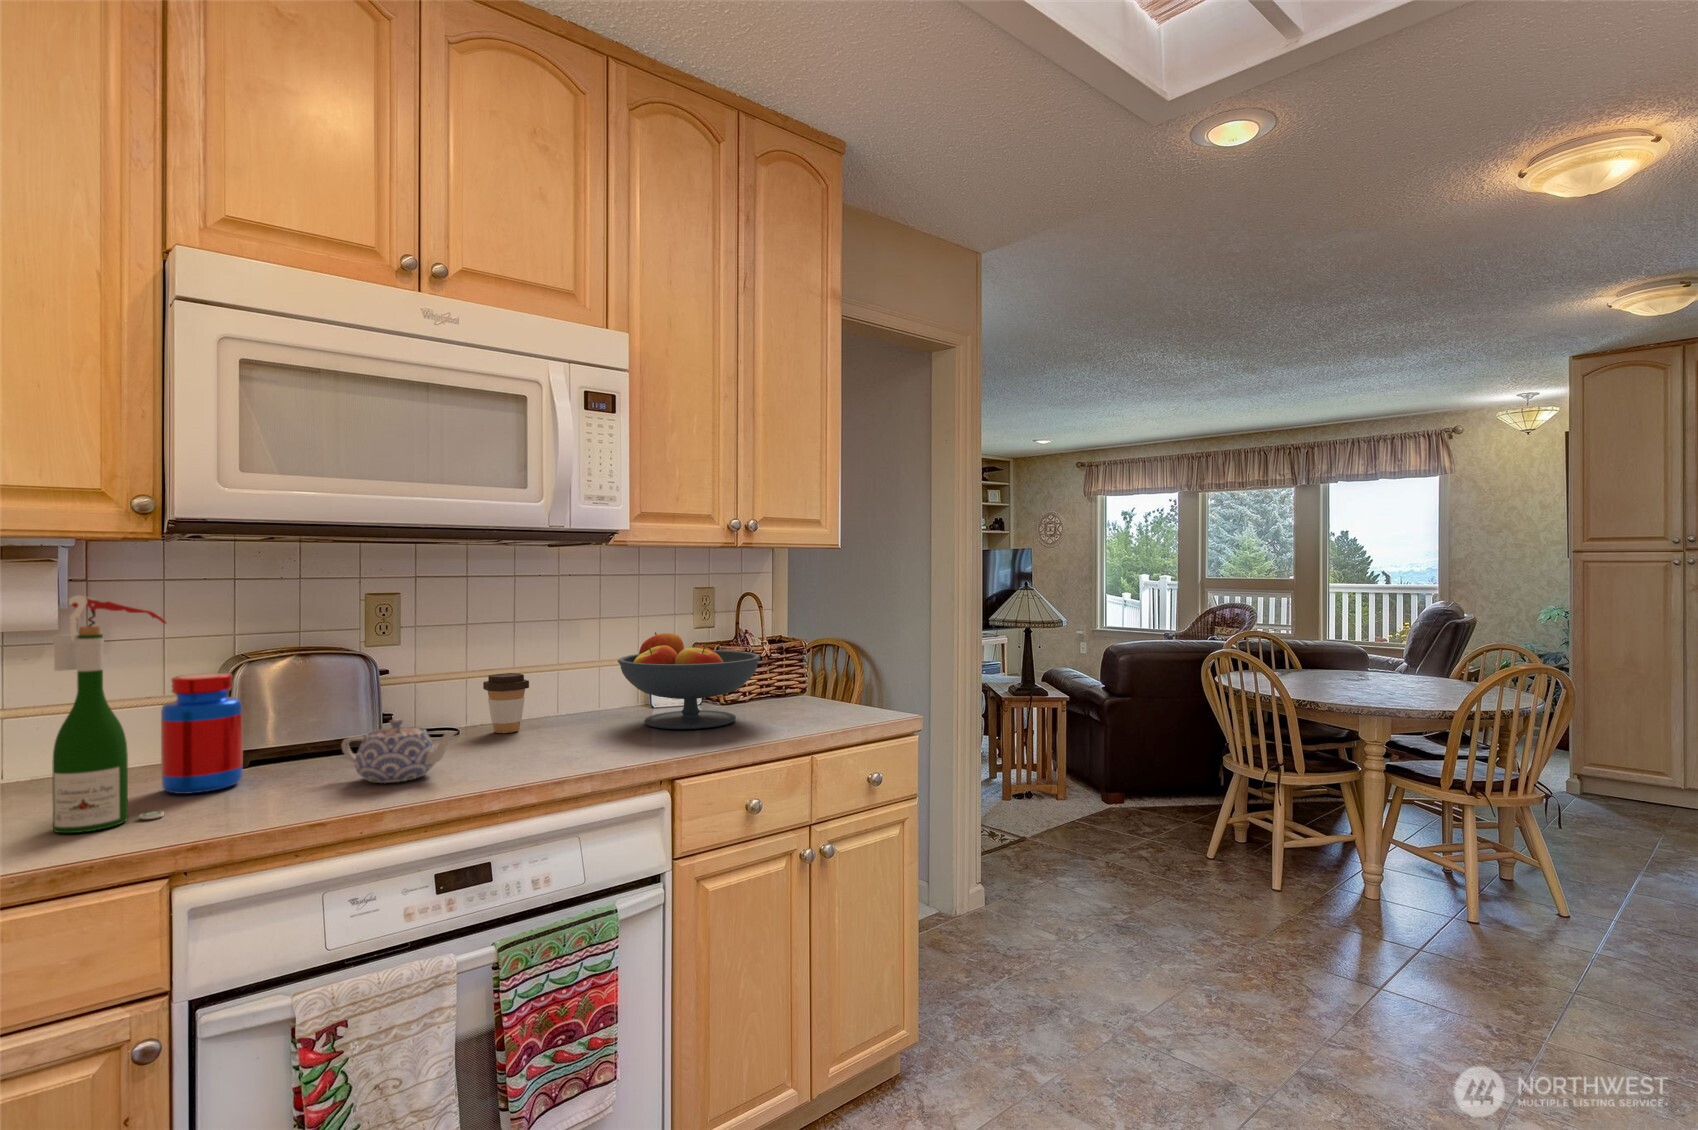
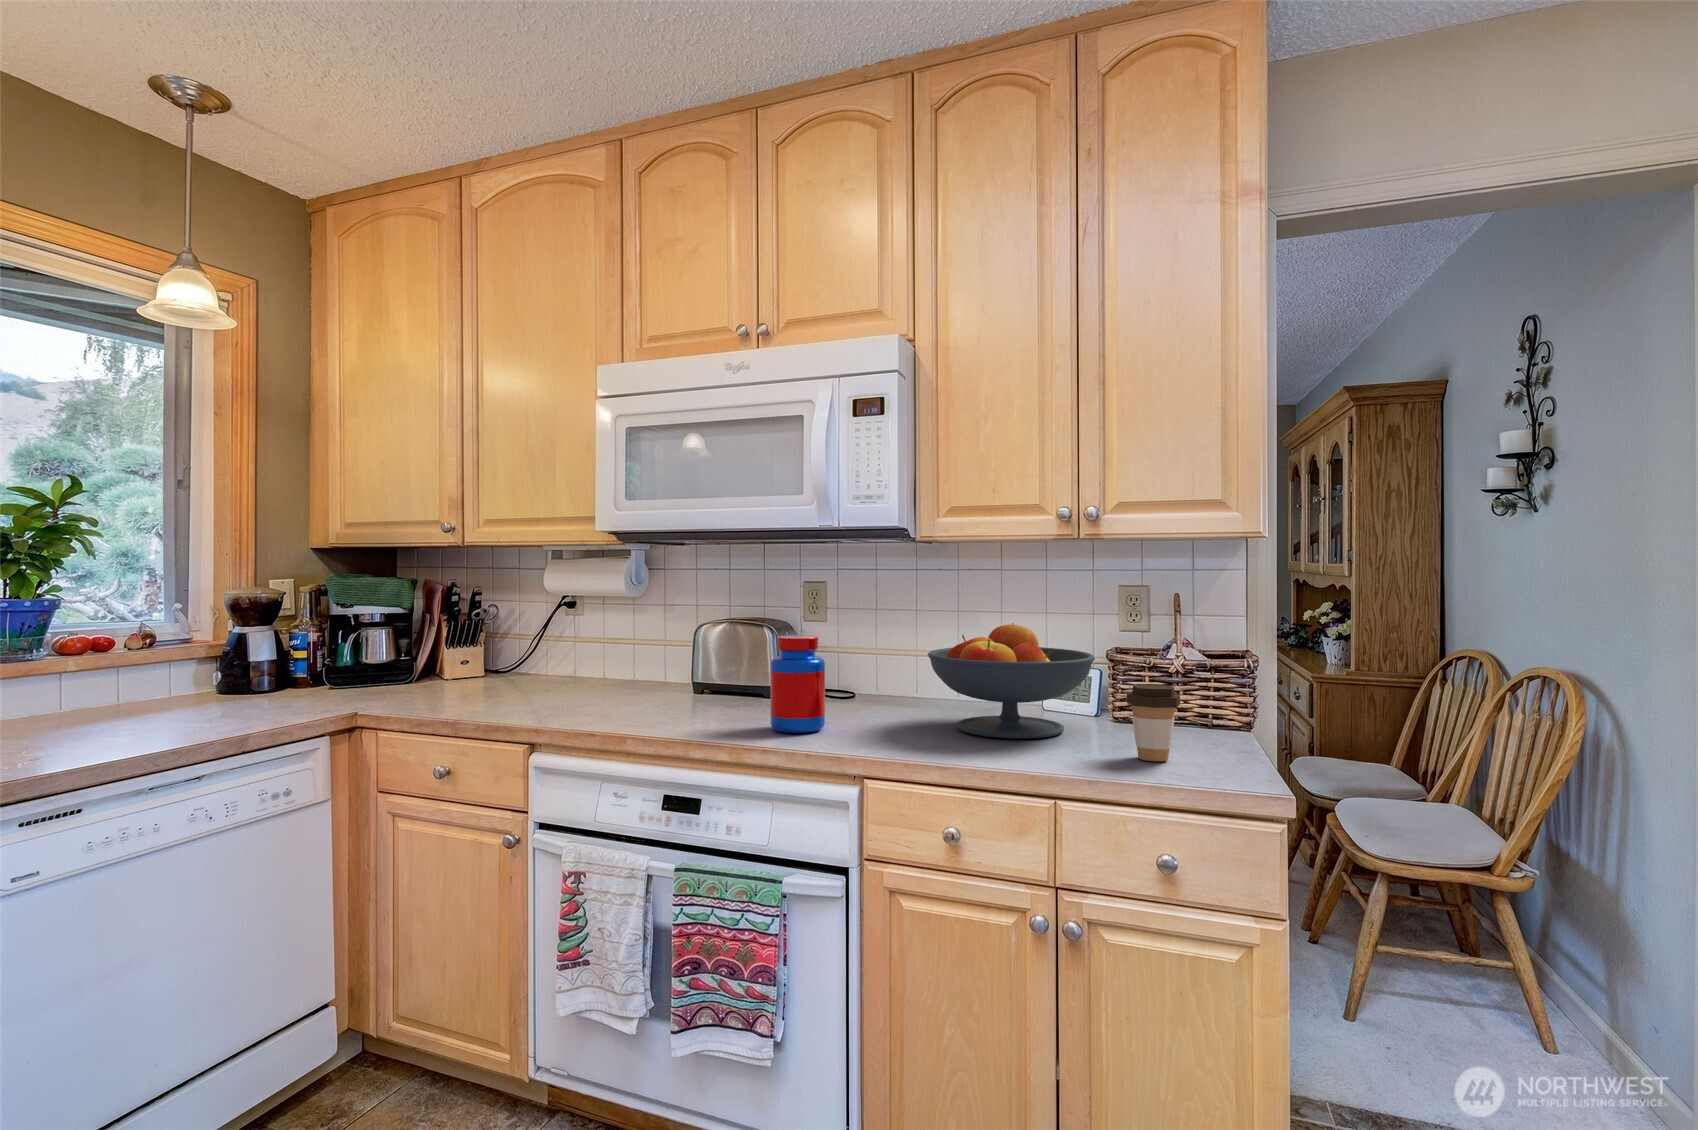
wine bottle: present [53,595,166,833] -> none [536,564,583,706]
jar: present [161,673,243,794] -> present [770,635,825,733]
coffee cup: present [483,673,529,733] -> present [1127,684,1180,761]
teapot: present [341,720,456,783] -> none [669,669,728,717]

